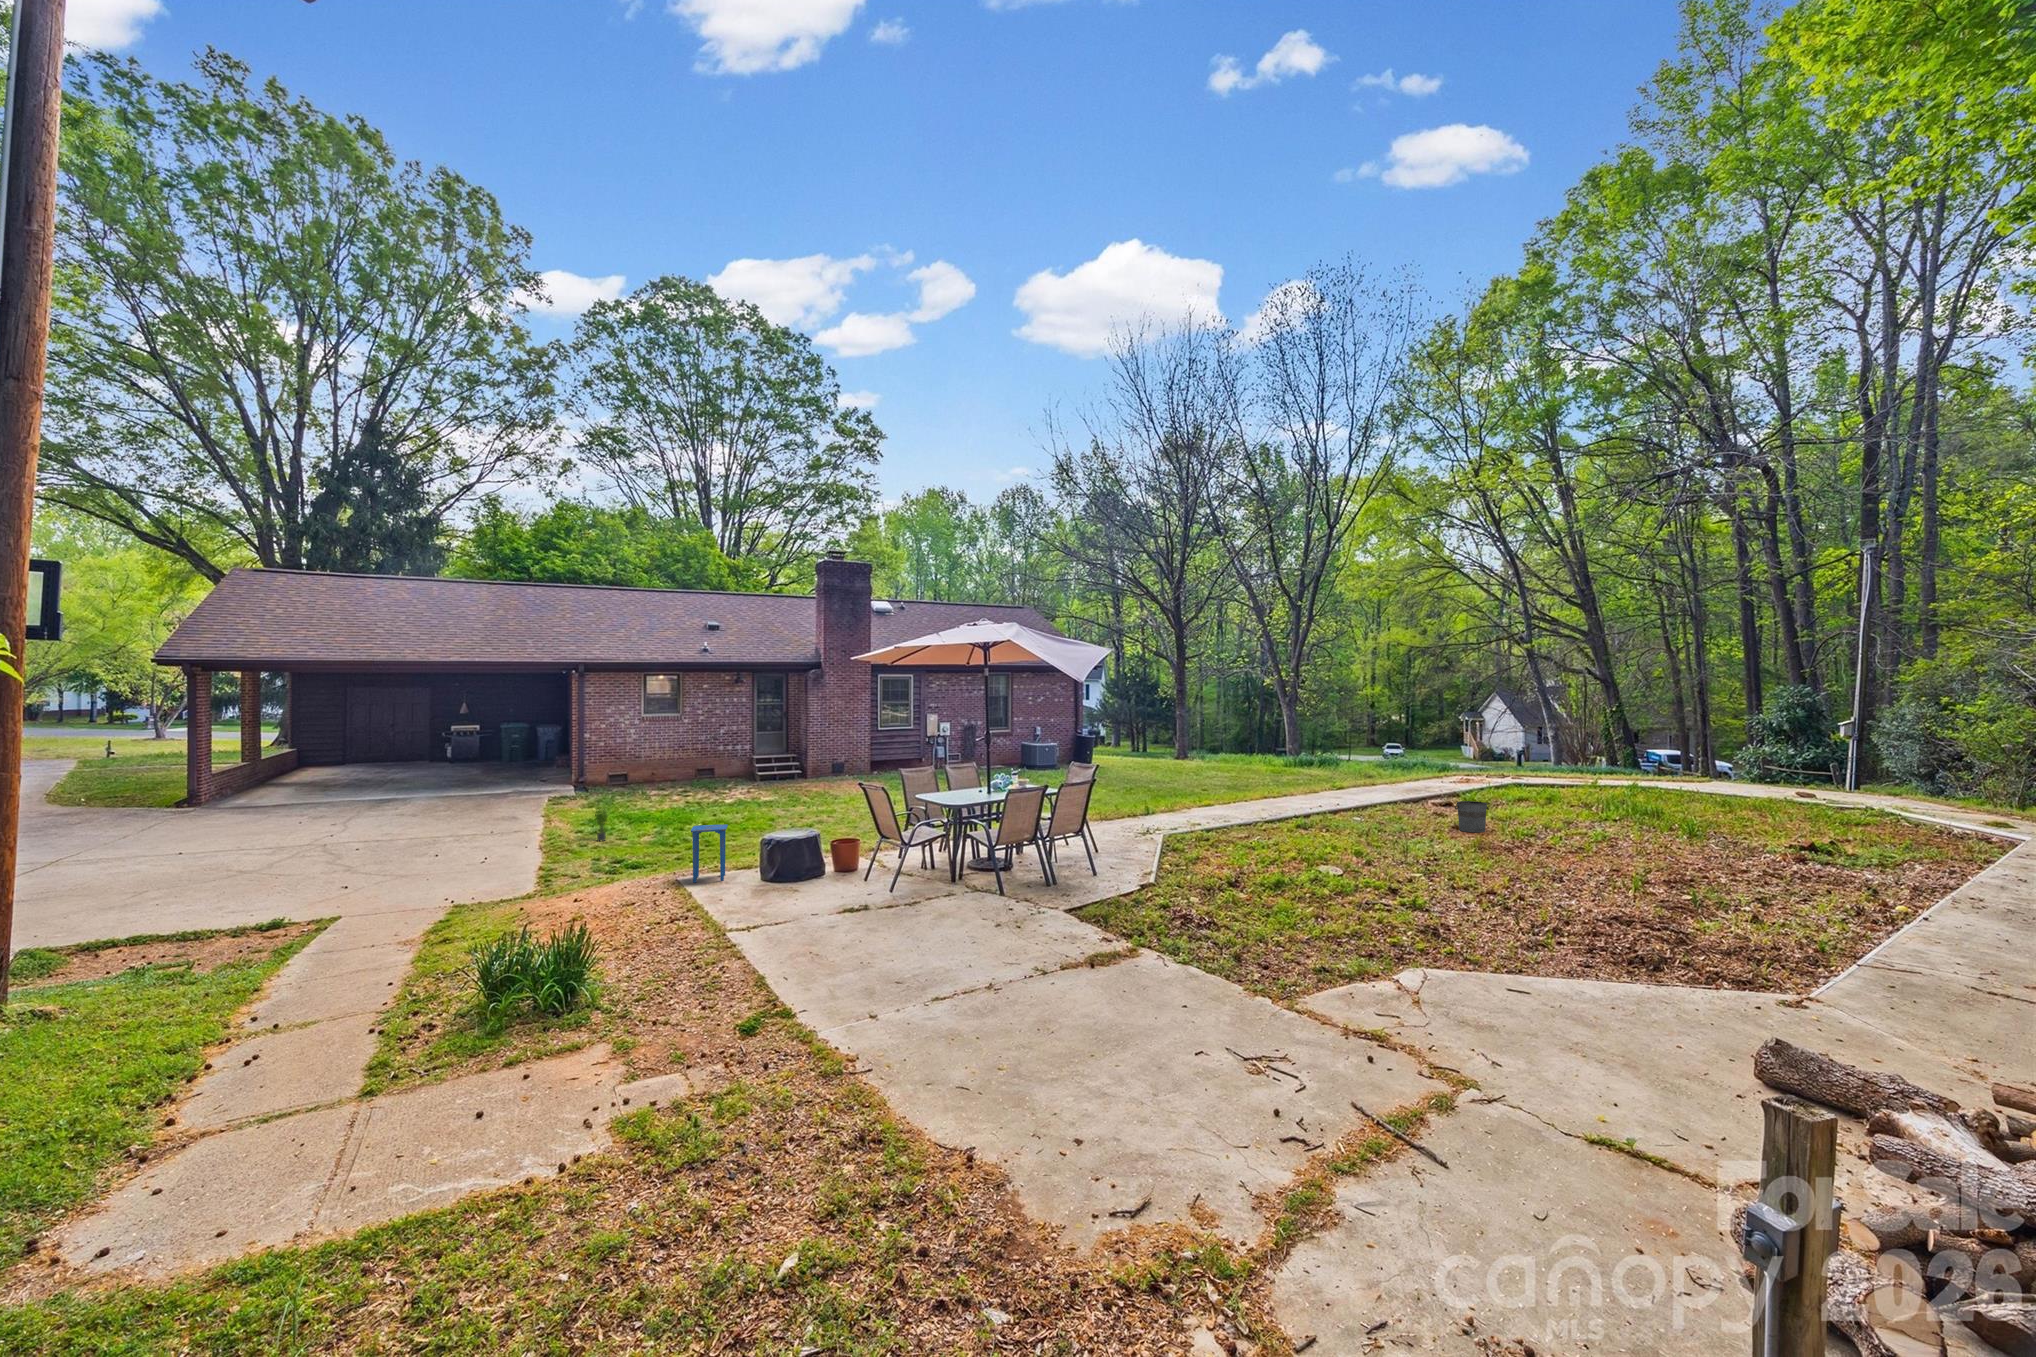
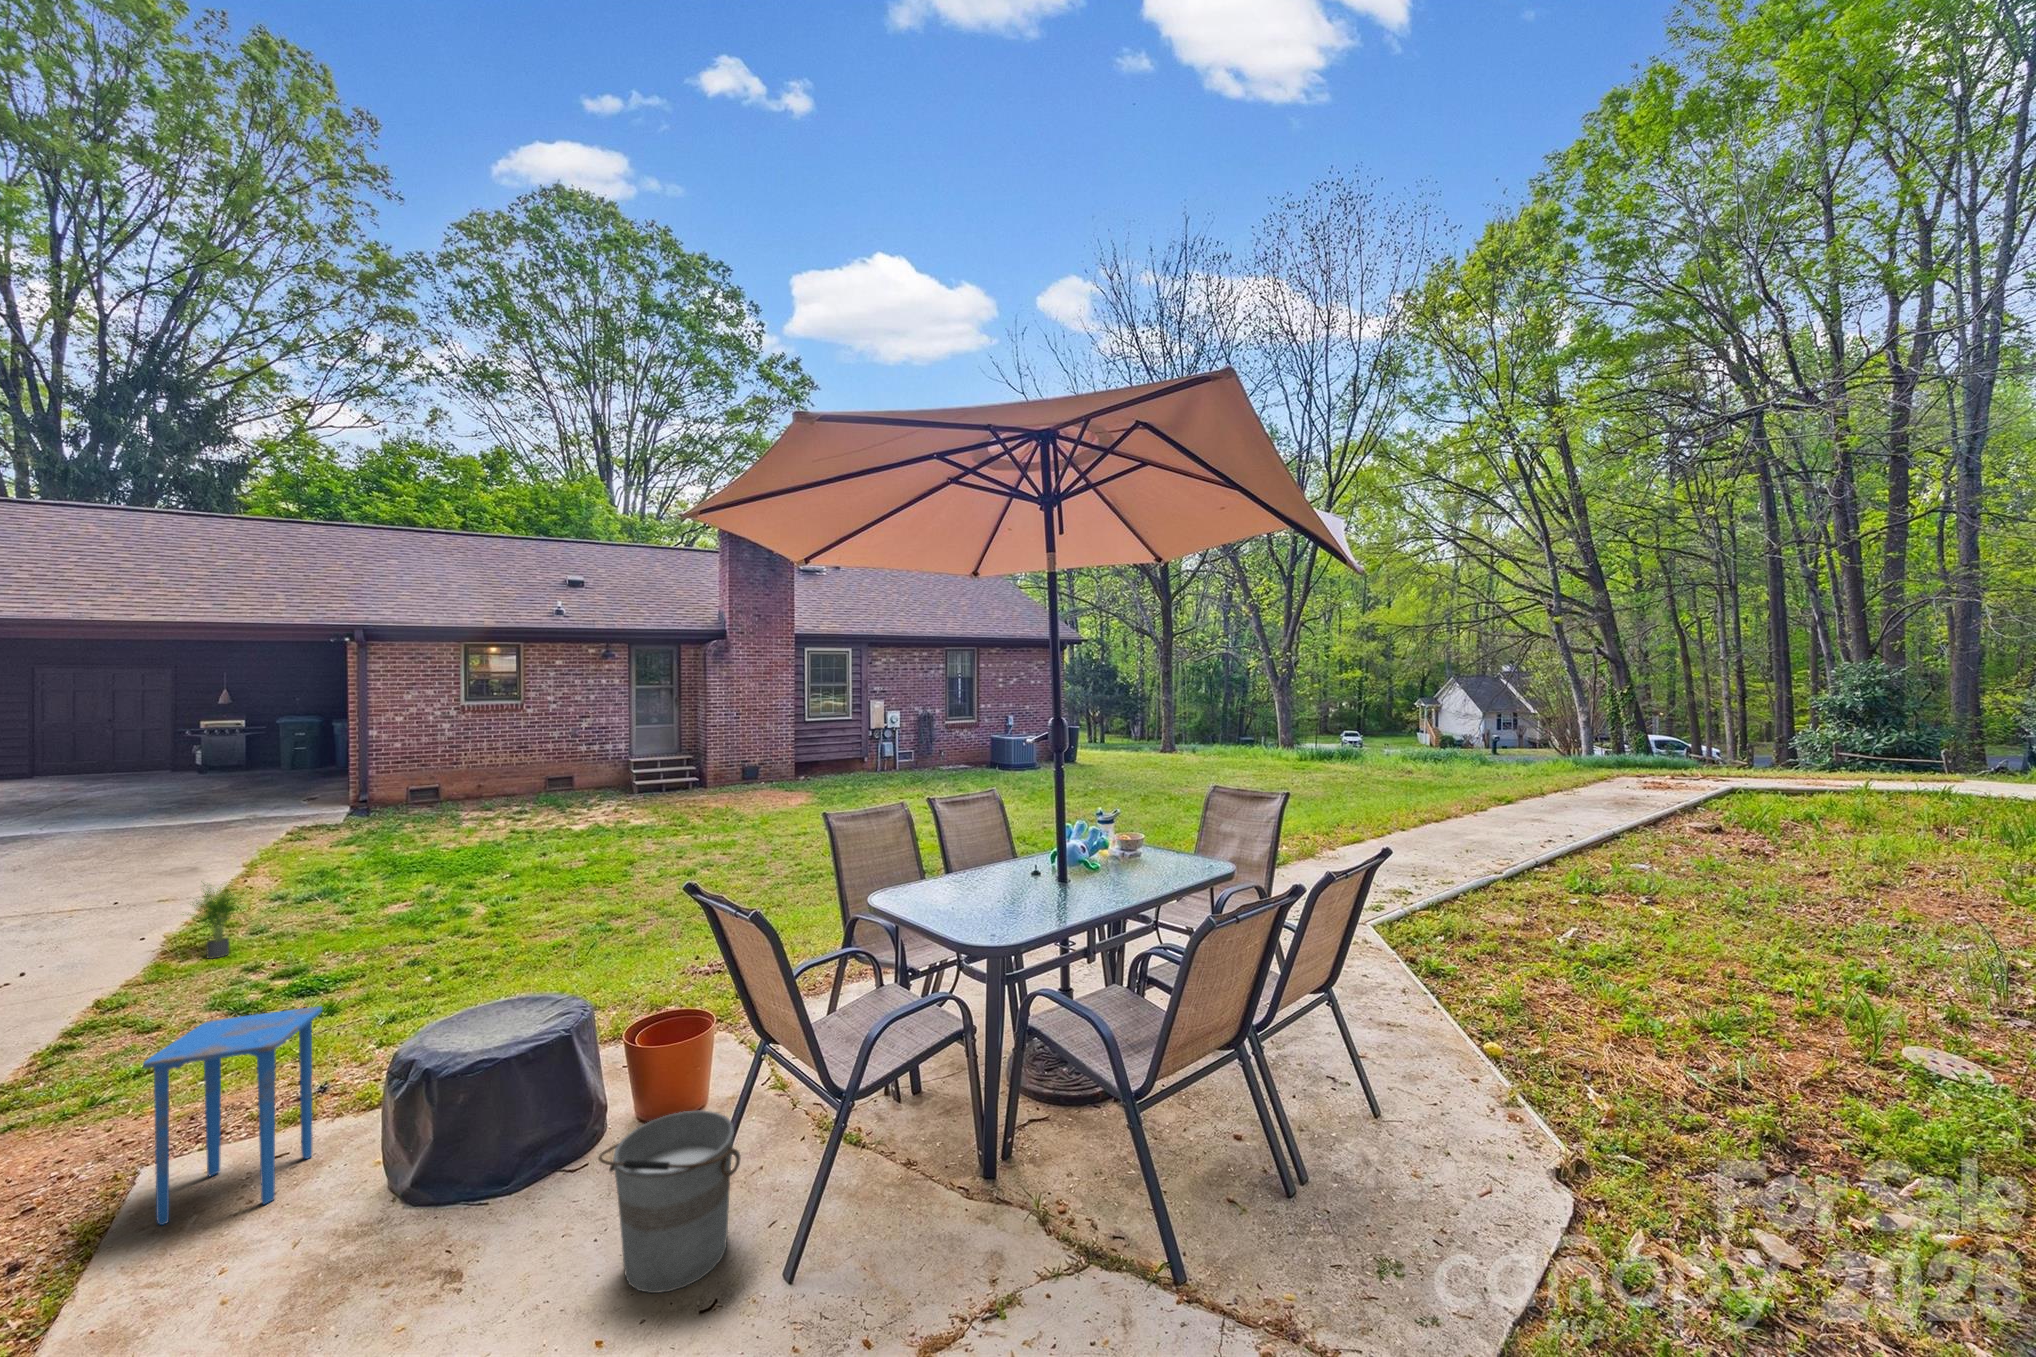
bucket: present [1455,801,1490,832] -> present [598,1110,741,1293]

